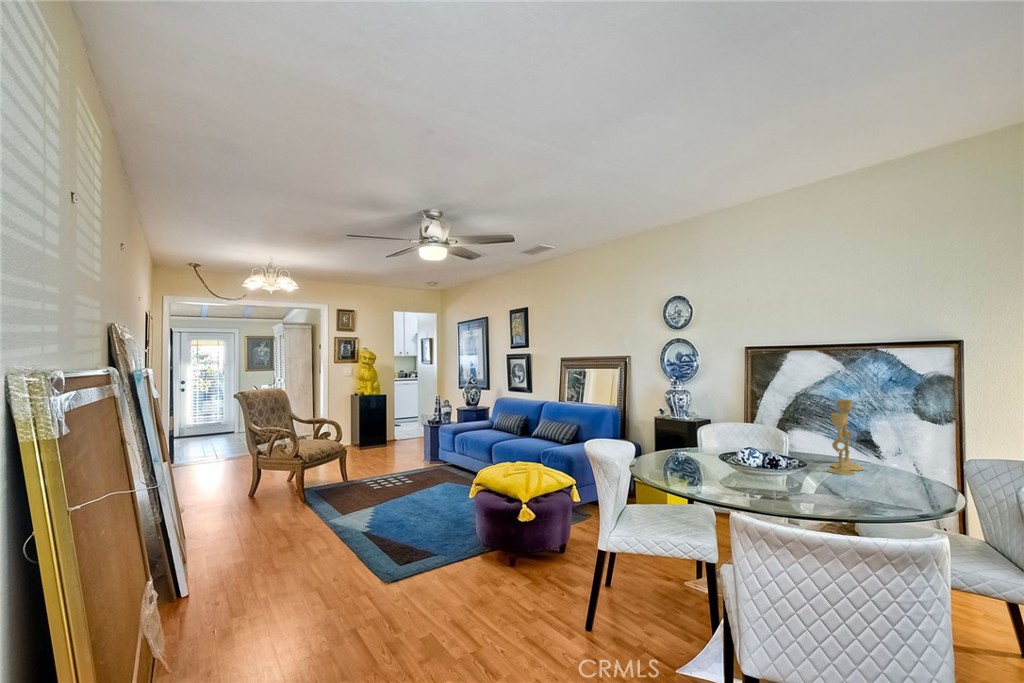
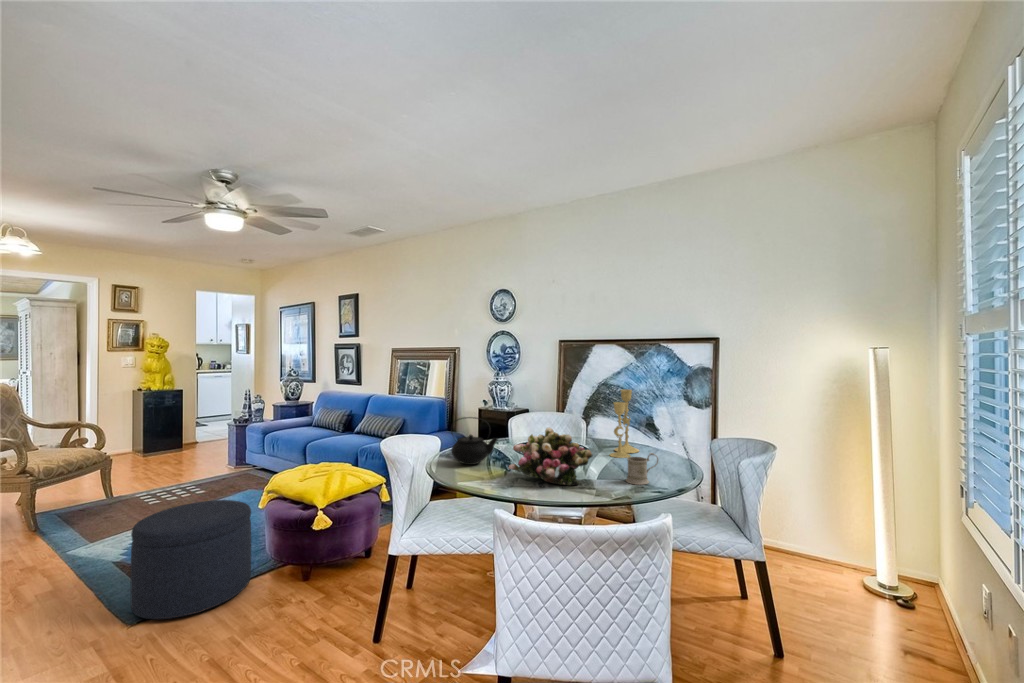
teapot: none [649,424,700,471] -> present [451,417,498,465]
flower arrangement: none [722,437,820,499] -> present [509,428,592,486]
mug: none [863,470,906,505] -> present [626,453,658,485]
ottoman: none [385,488,468,582] -> present [130,500,251,619]

